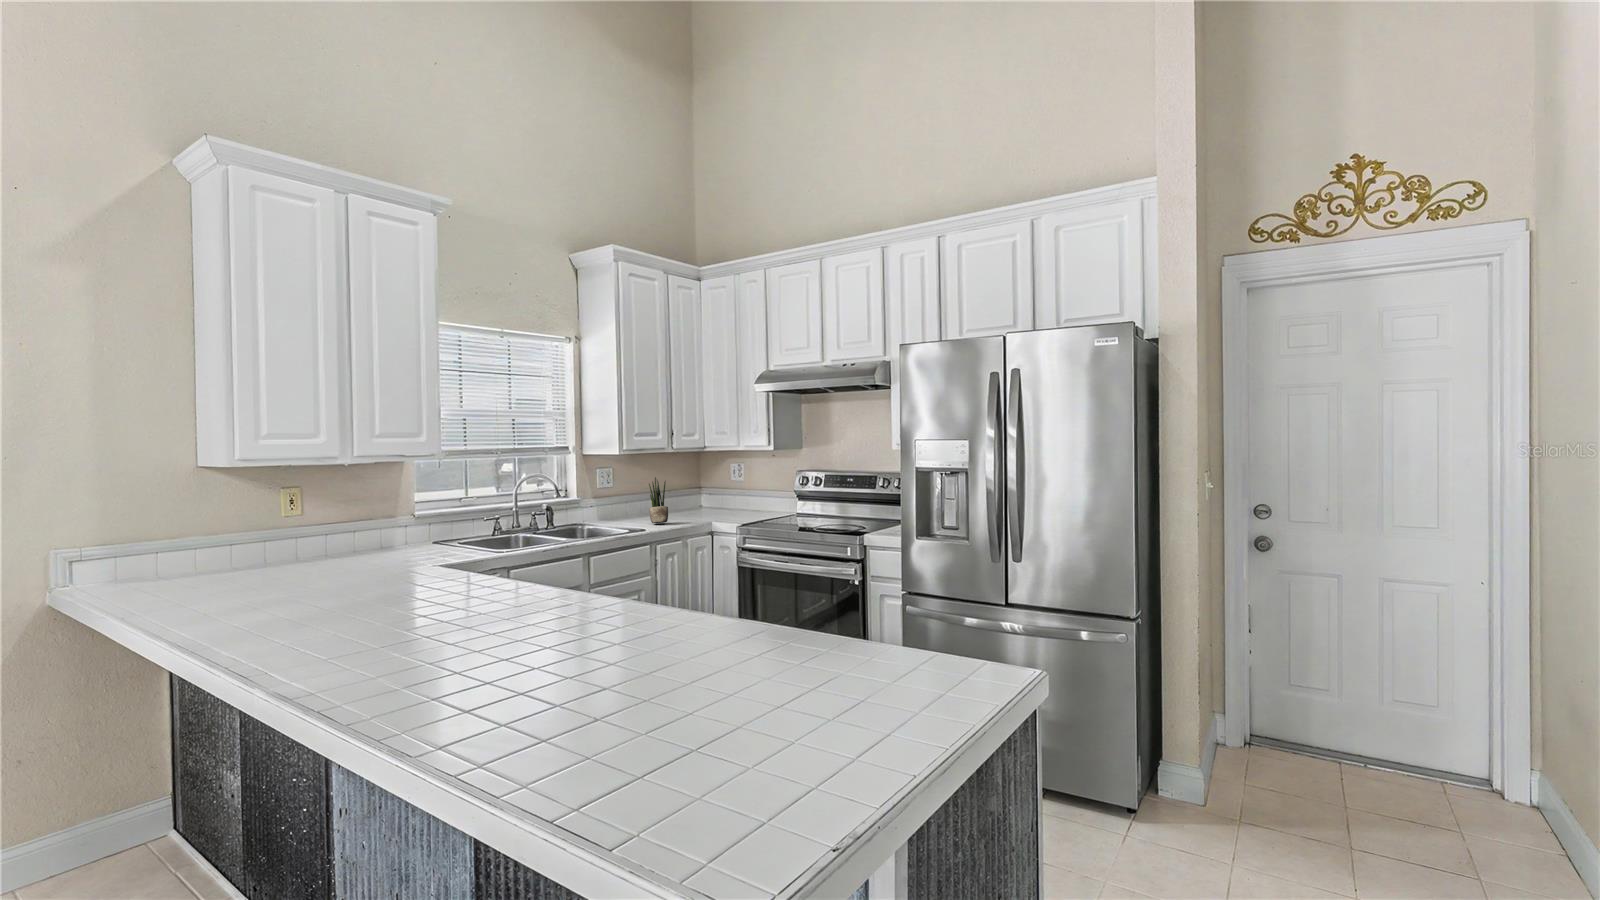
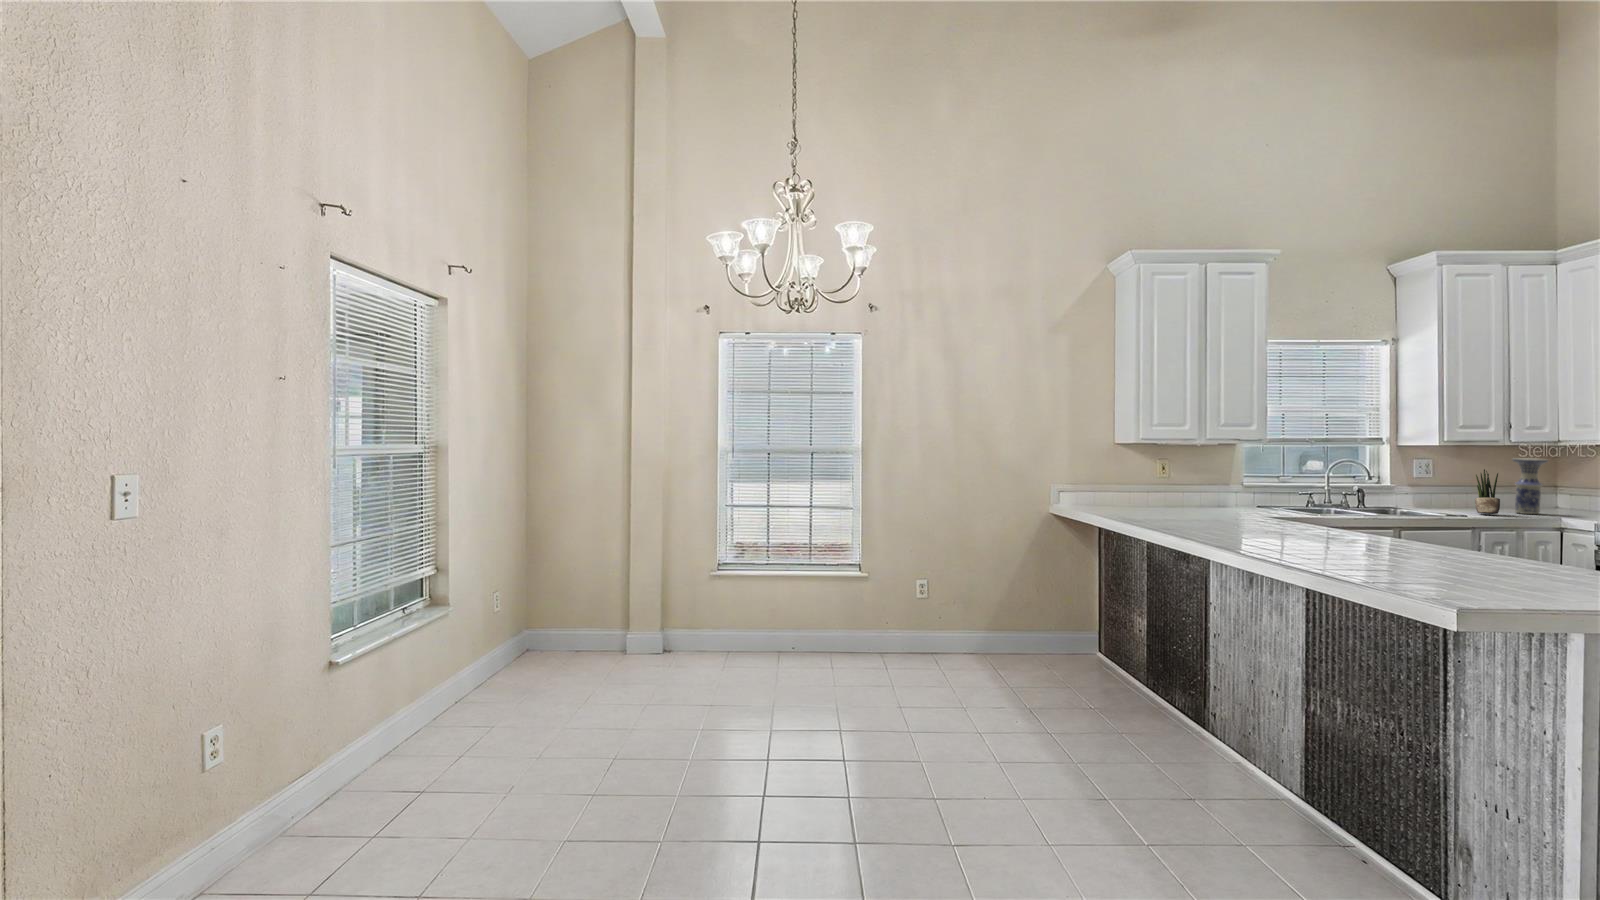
vase: none [674,465,700,520] -> present [1512,458,1548,514]

